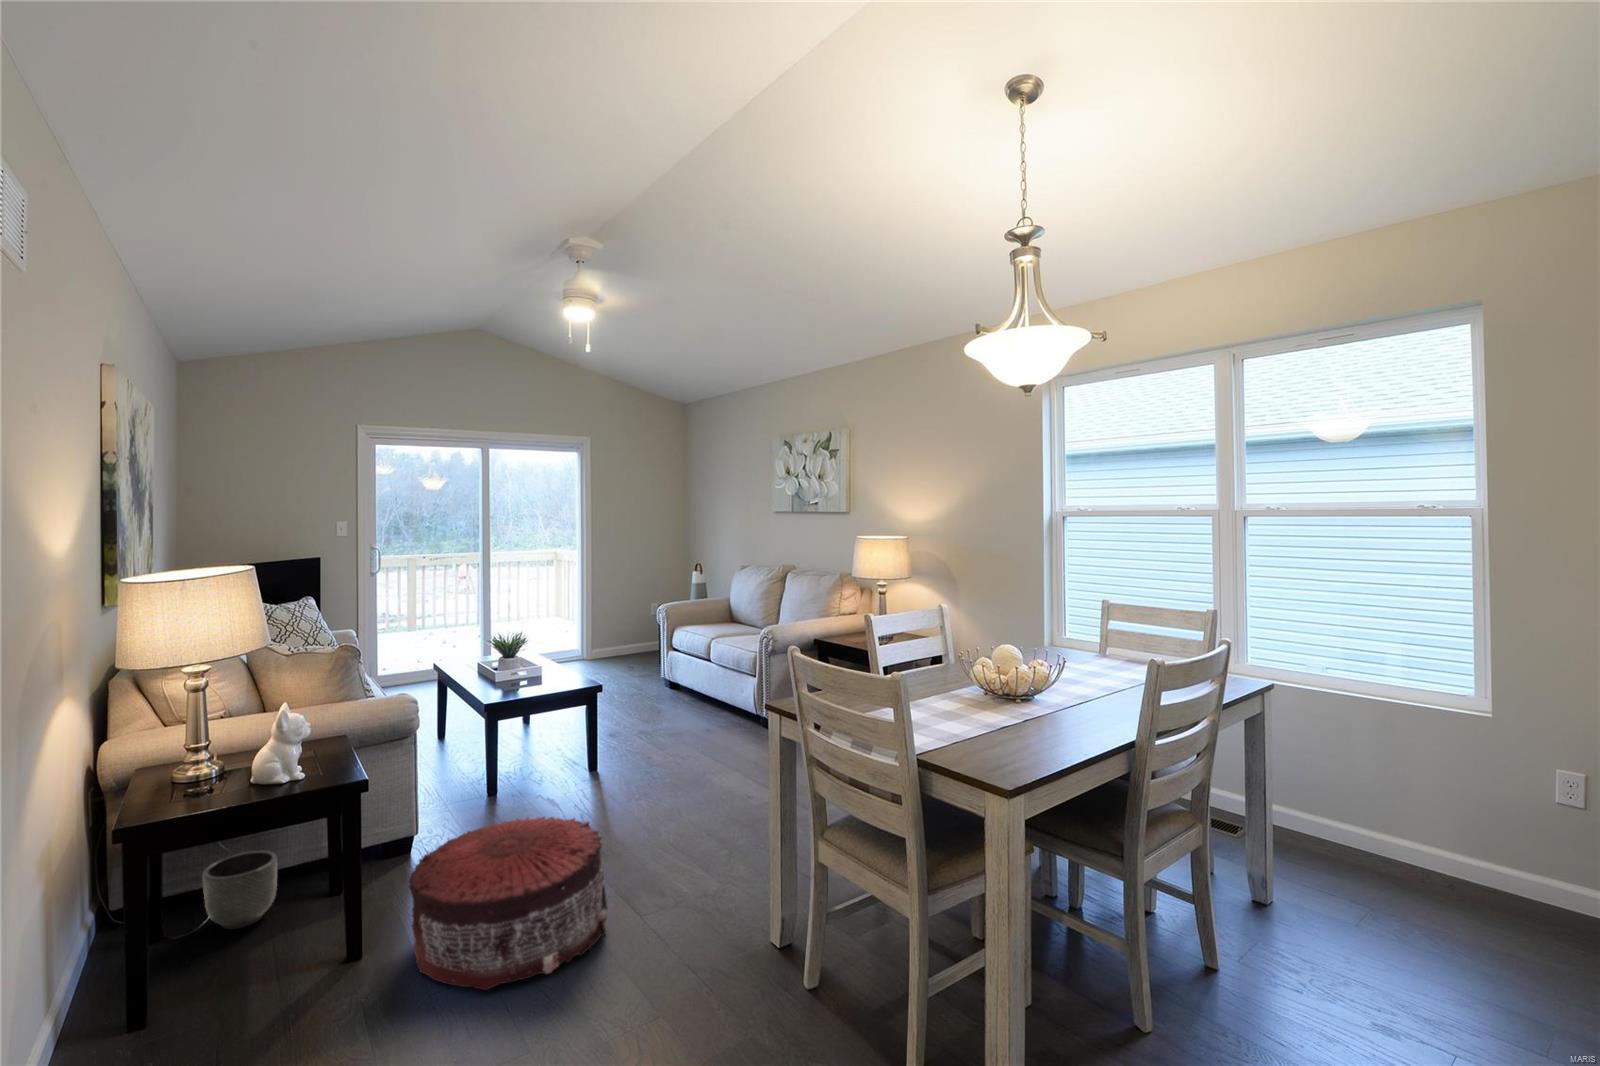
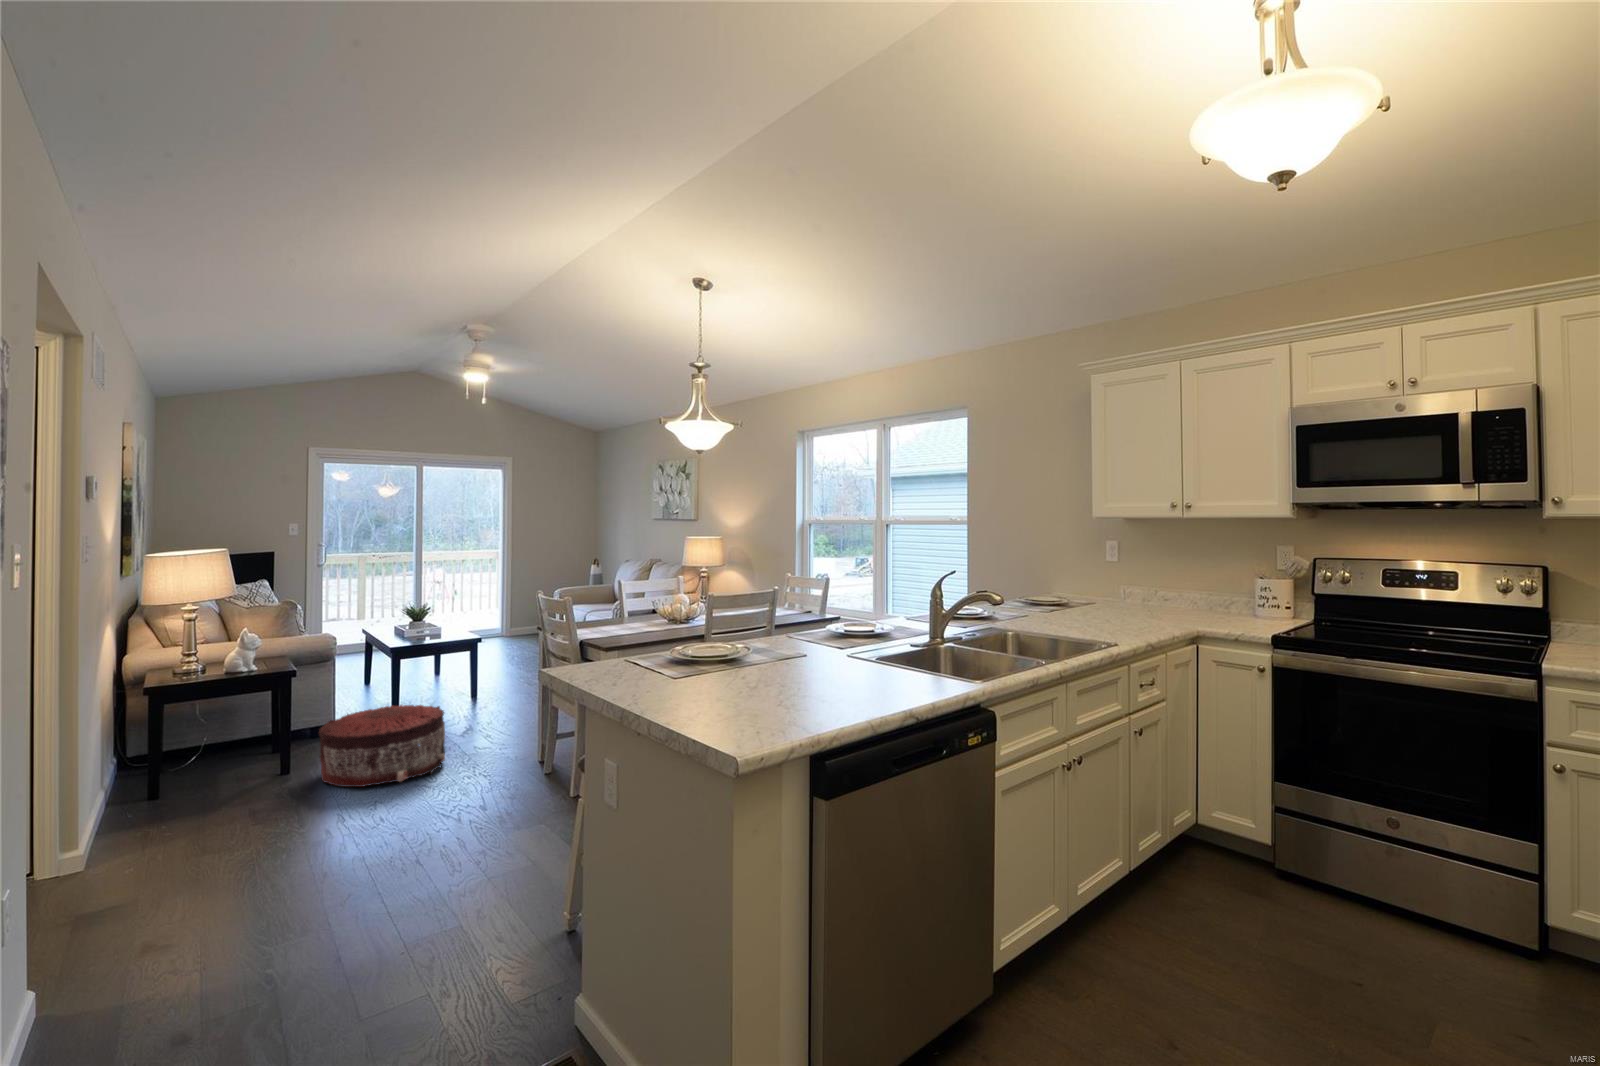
planter: present [203,851,277,929] -> none [190,724,237,768]

